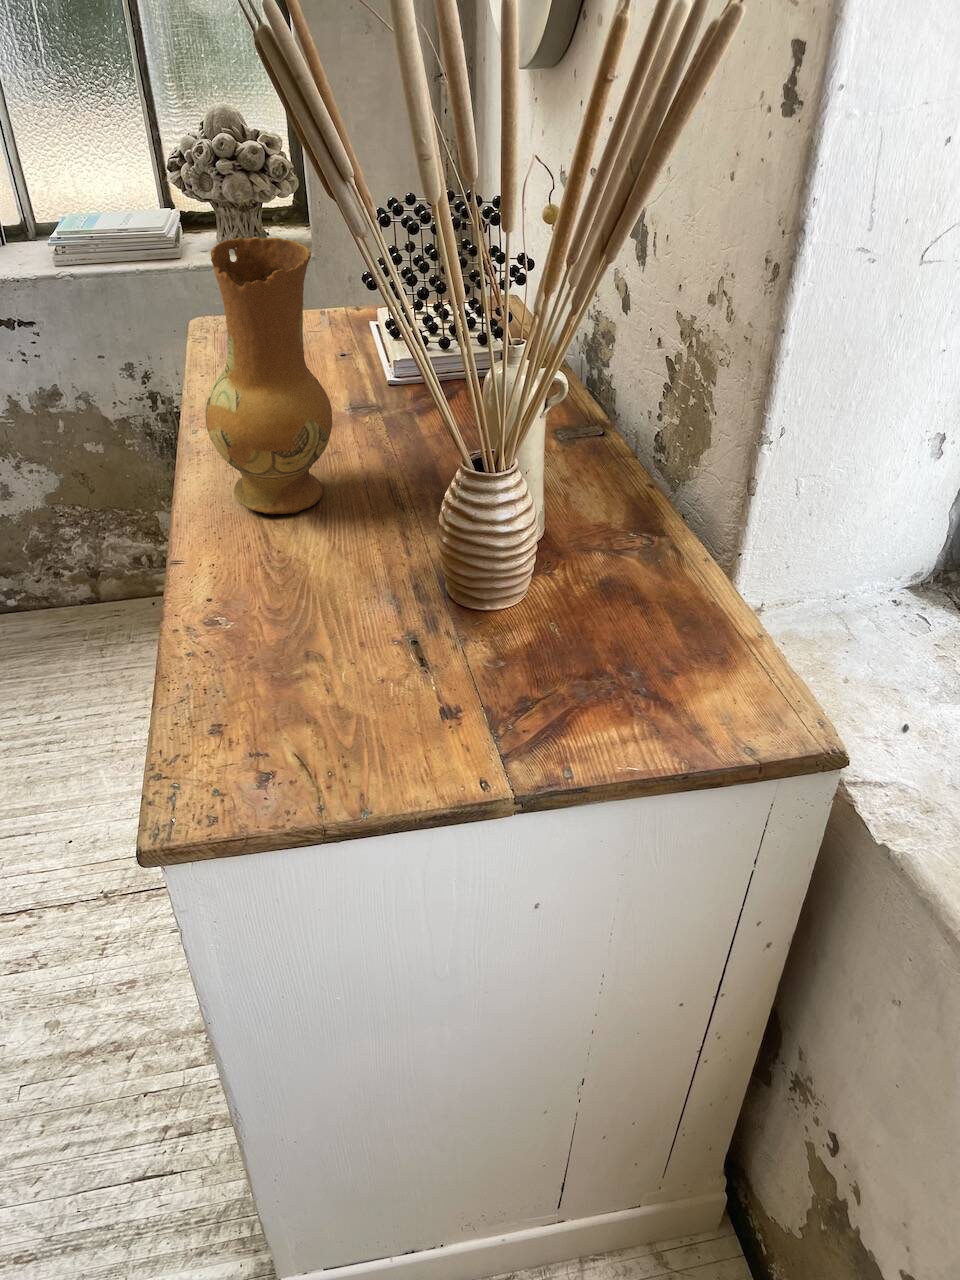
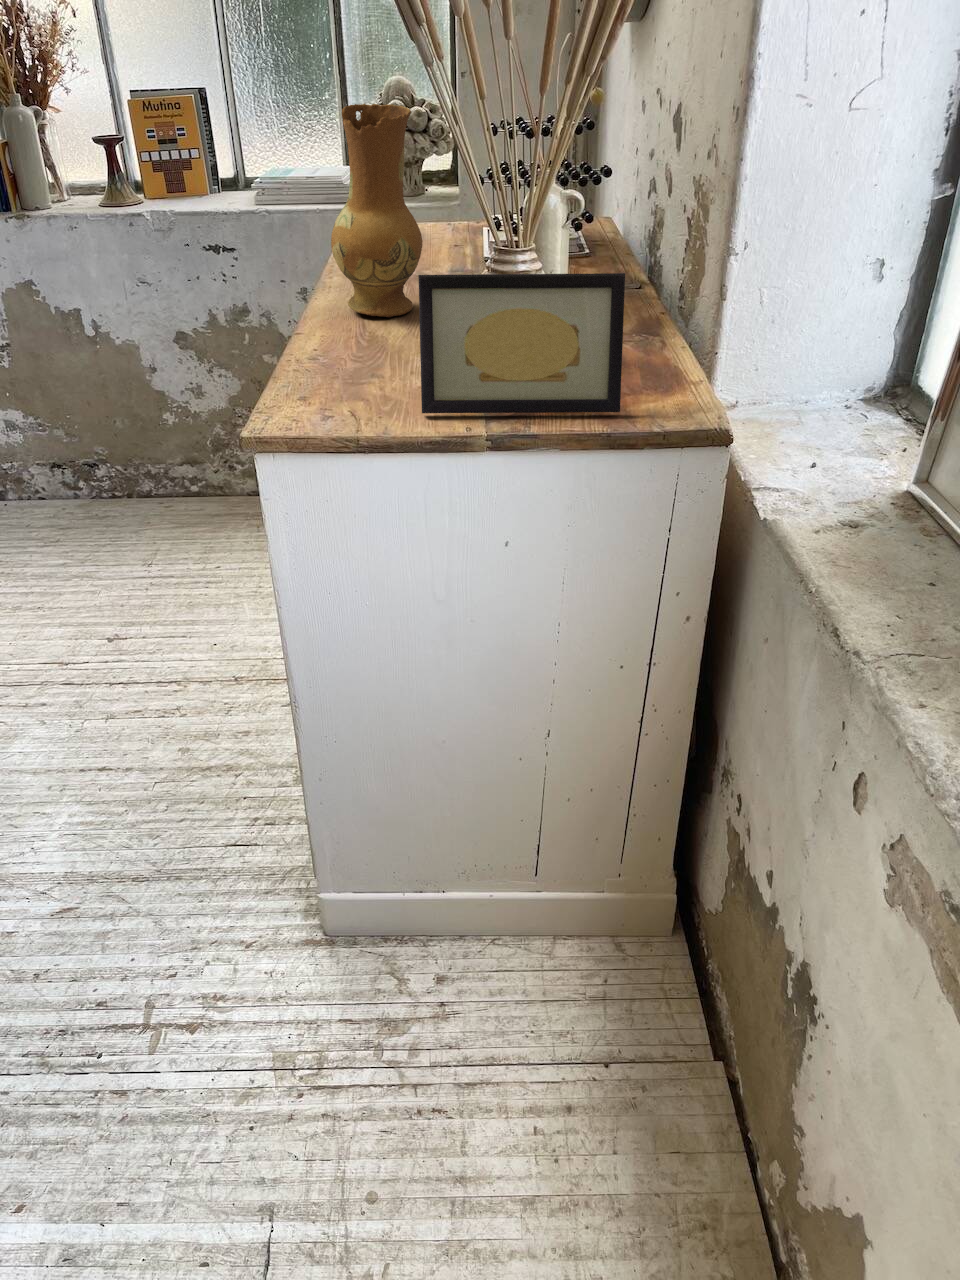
picture frame: none [389,539,684,751] -> present [418,273,625,413]

